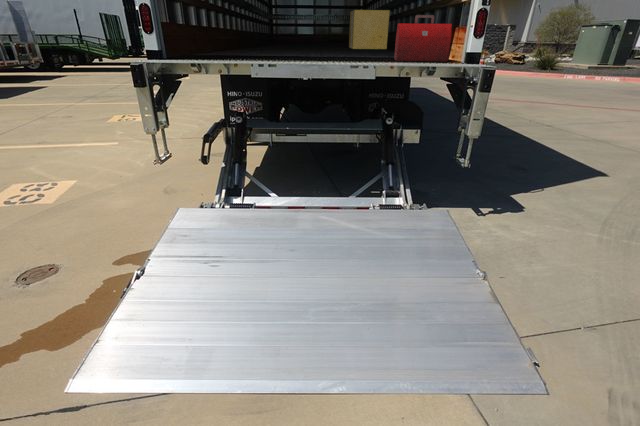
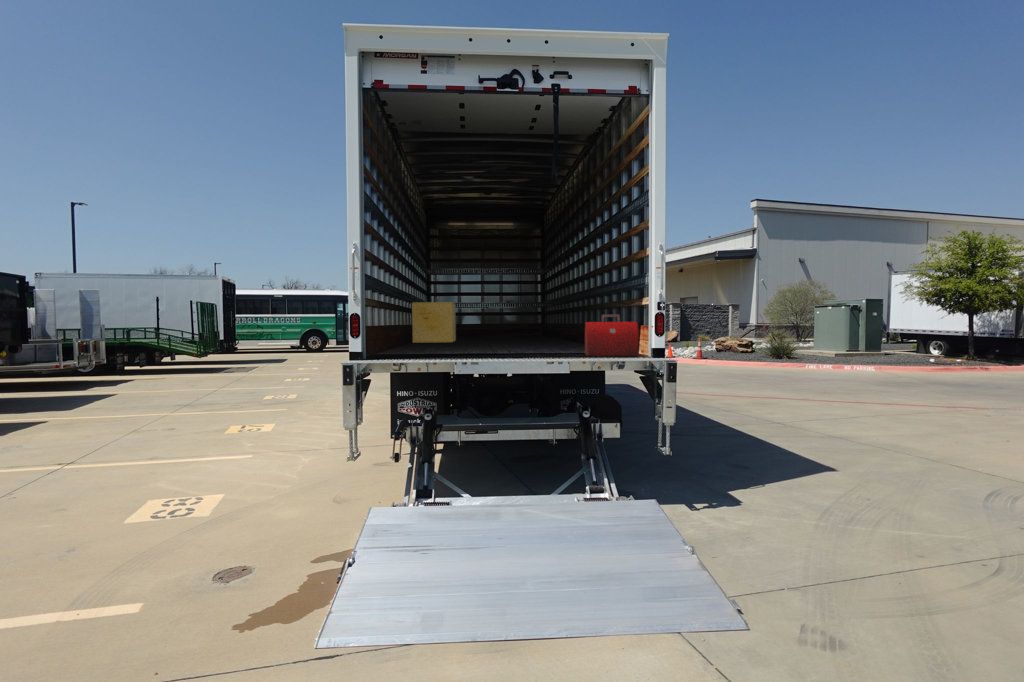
cardboard box: present [349,10,390,49] -> present [412,302,456,343]

